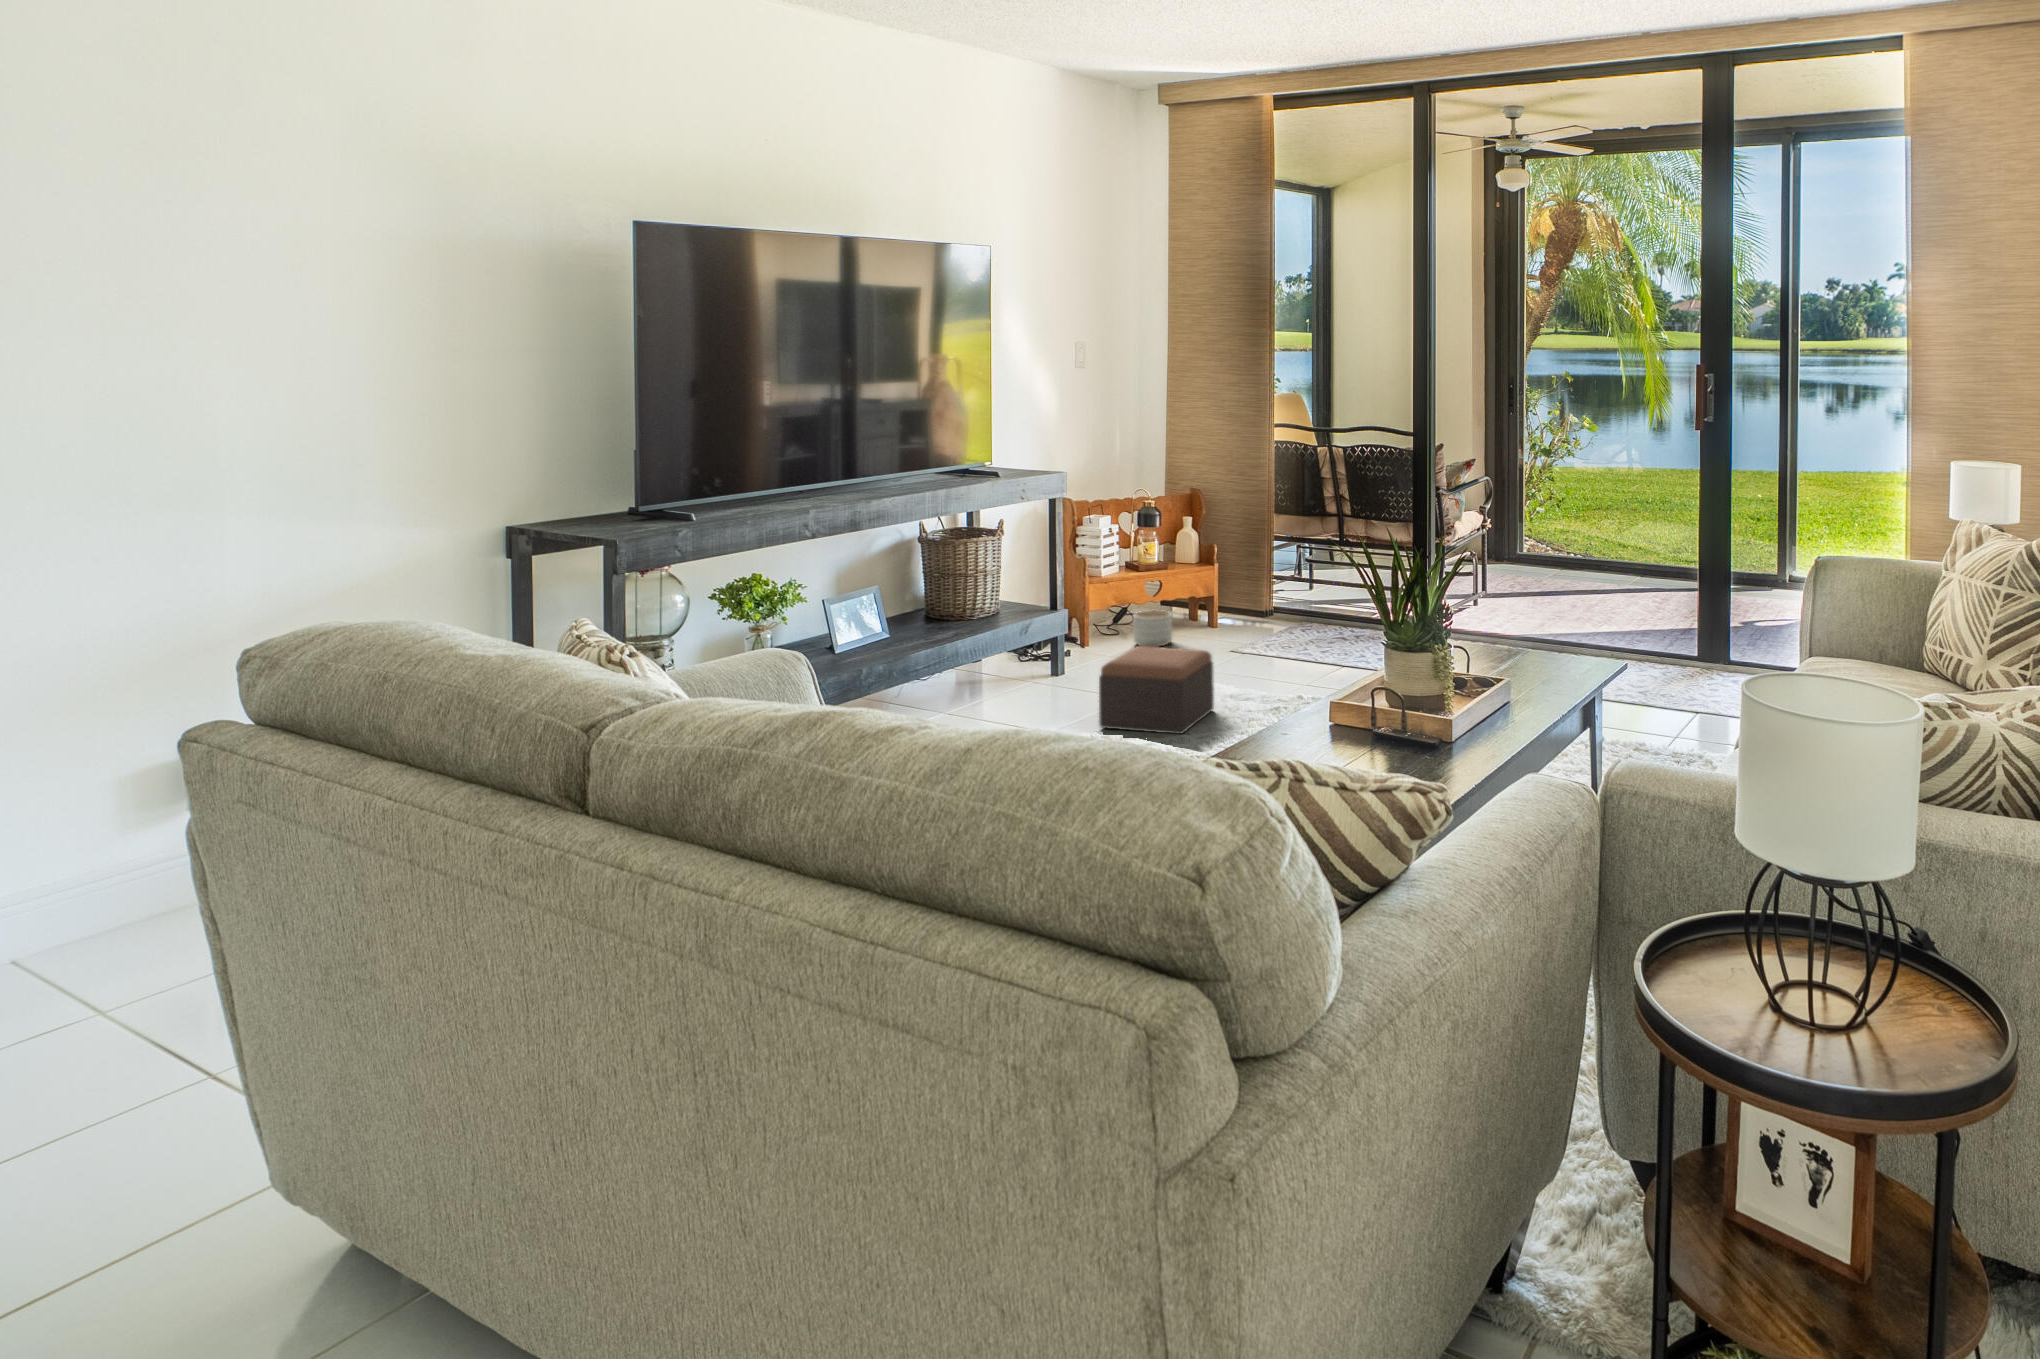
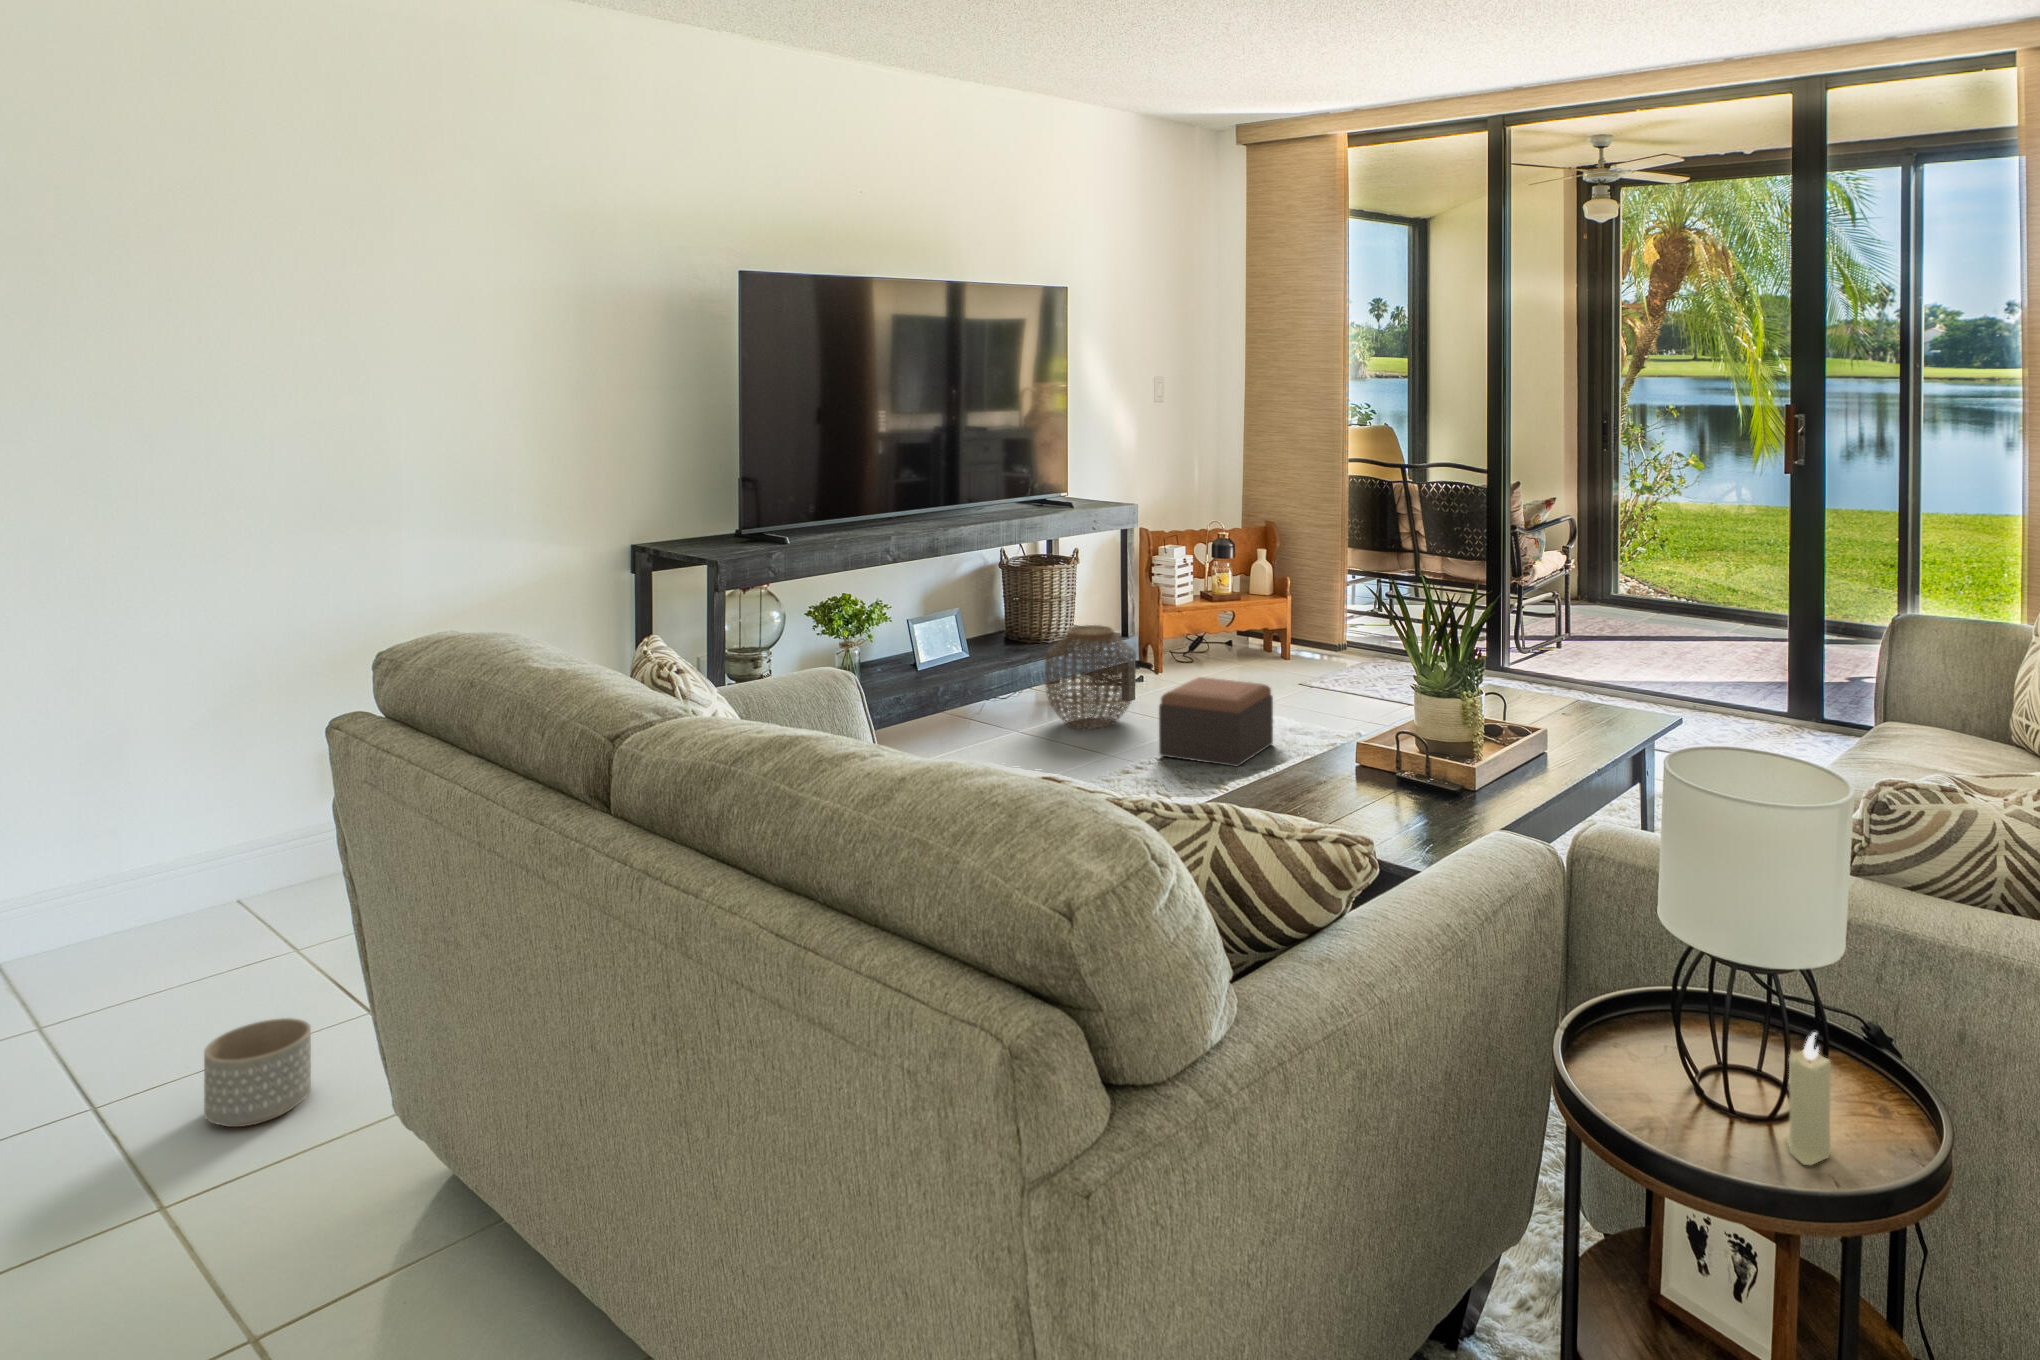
woven basket: none [974,598,1069,705] -> present [1045,625,1136,729]
planter: present [1134,610,1172,647] -> present [204,1018,311,1127]
candle: none [1869,941,1916,1070] -> present [1785,1032,1831,1165]

